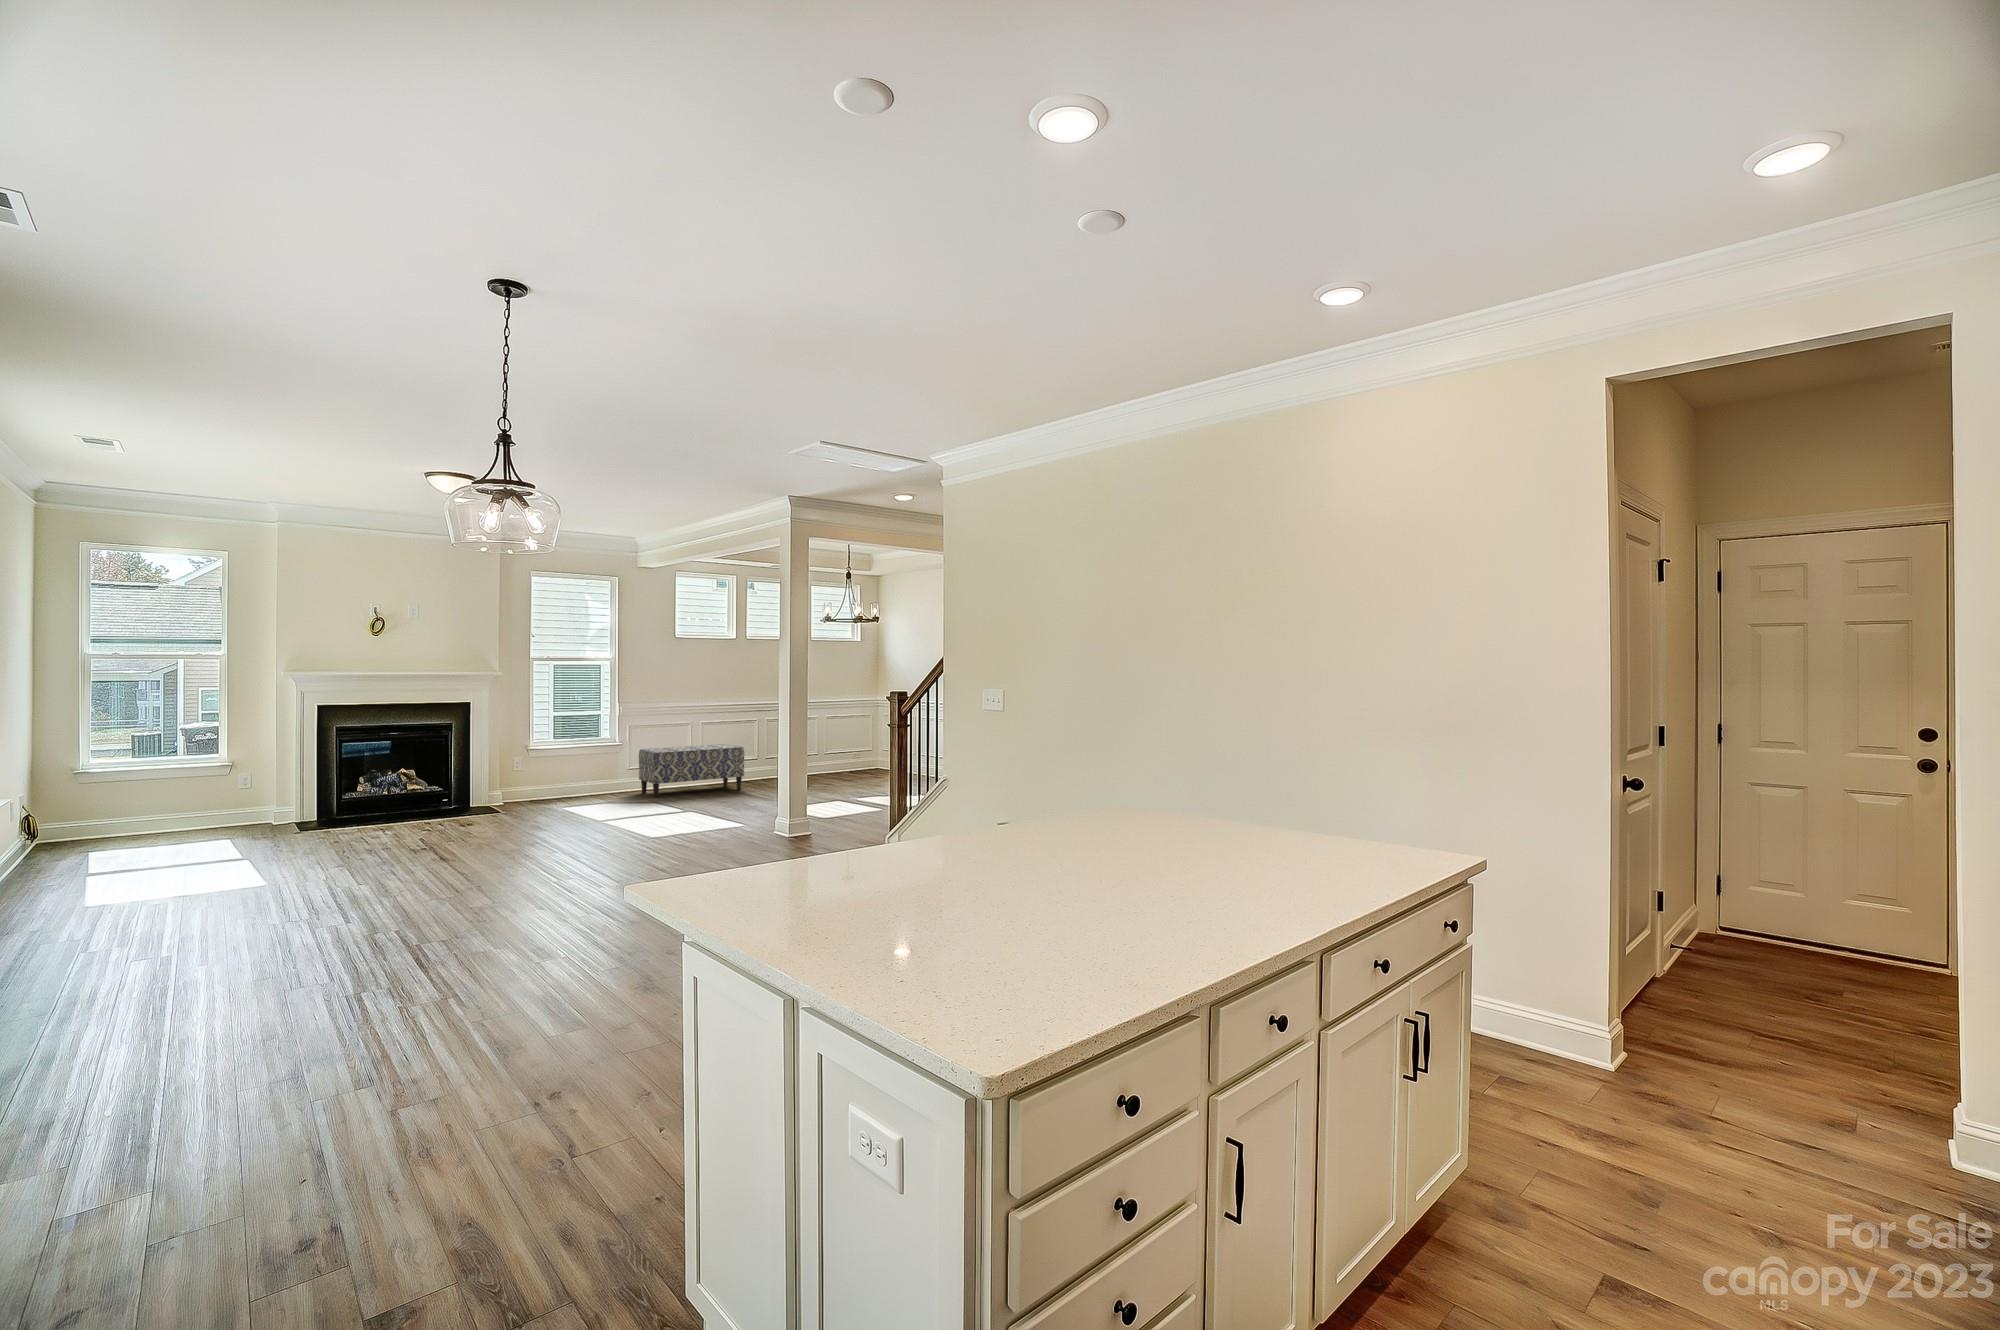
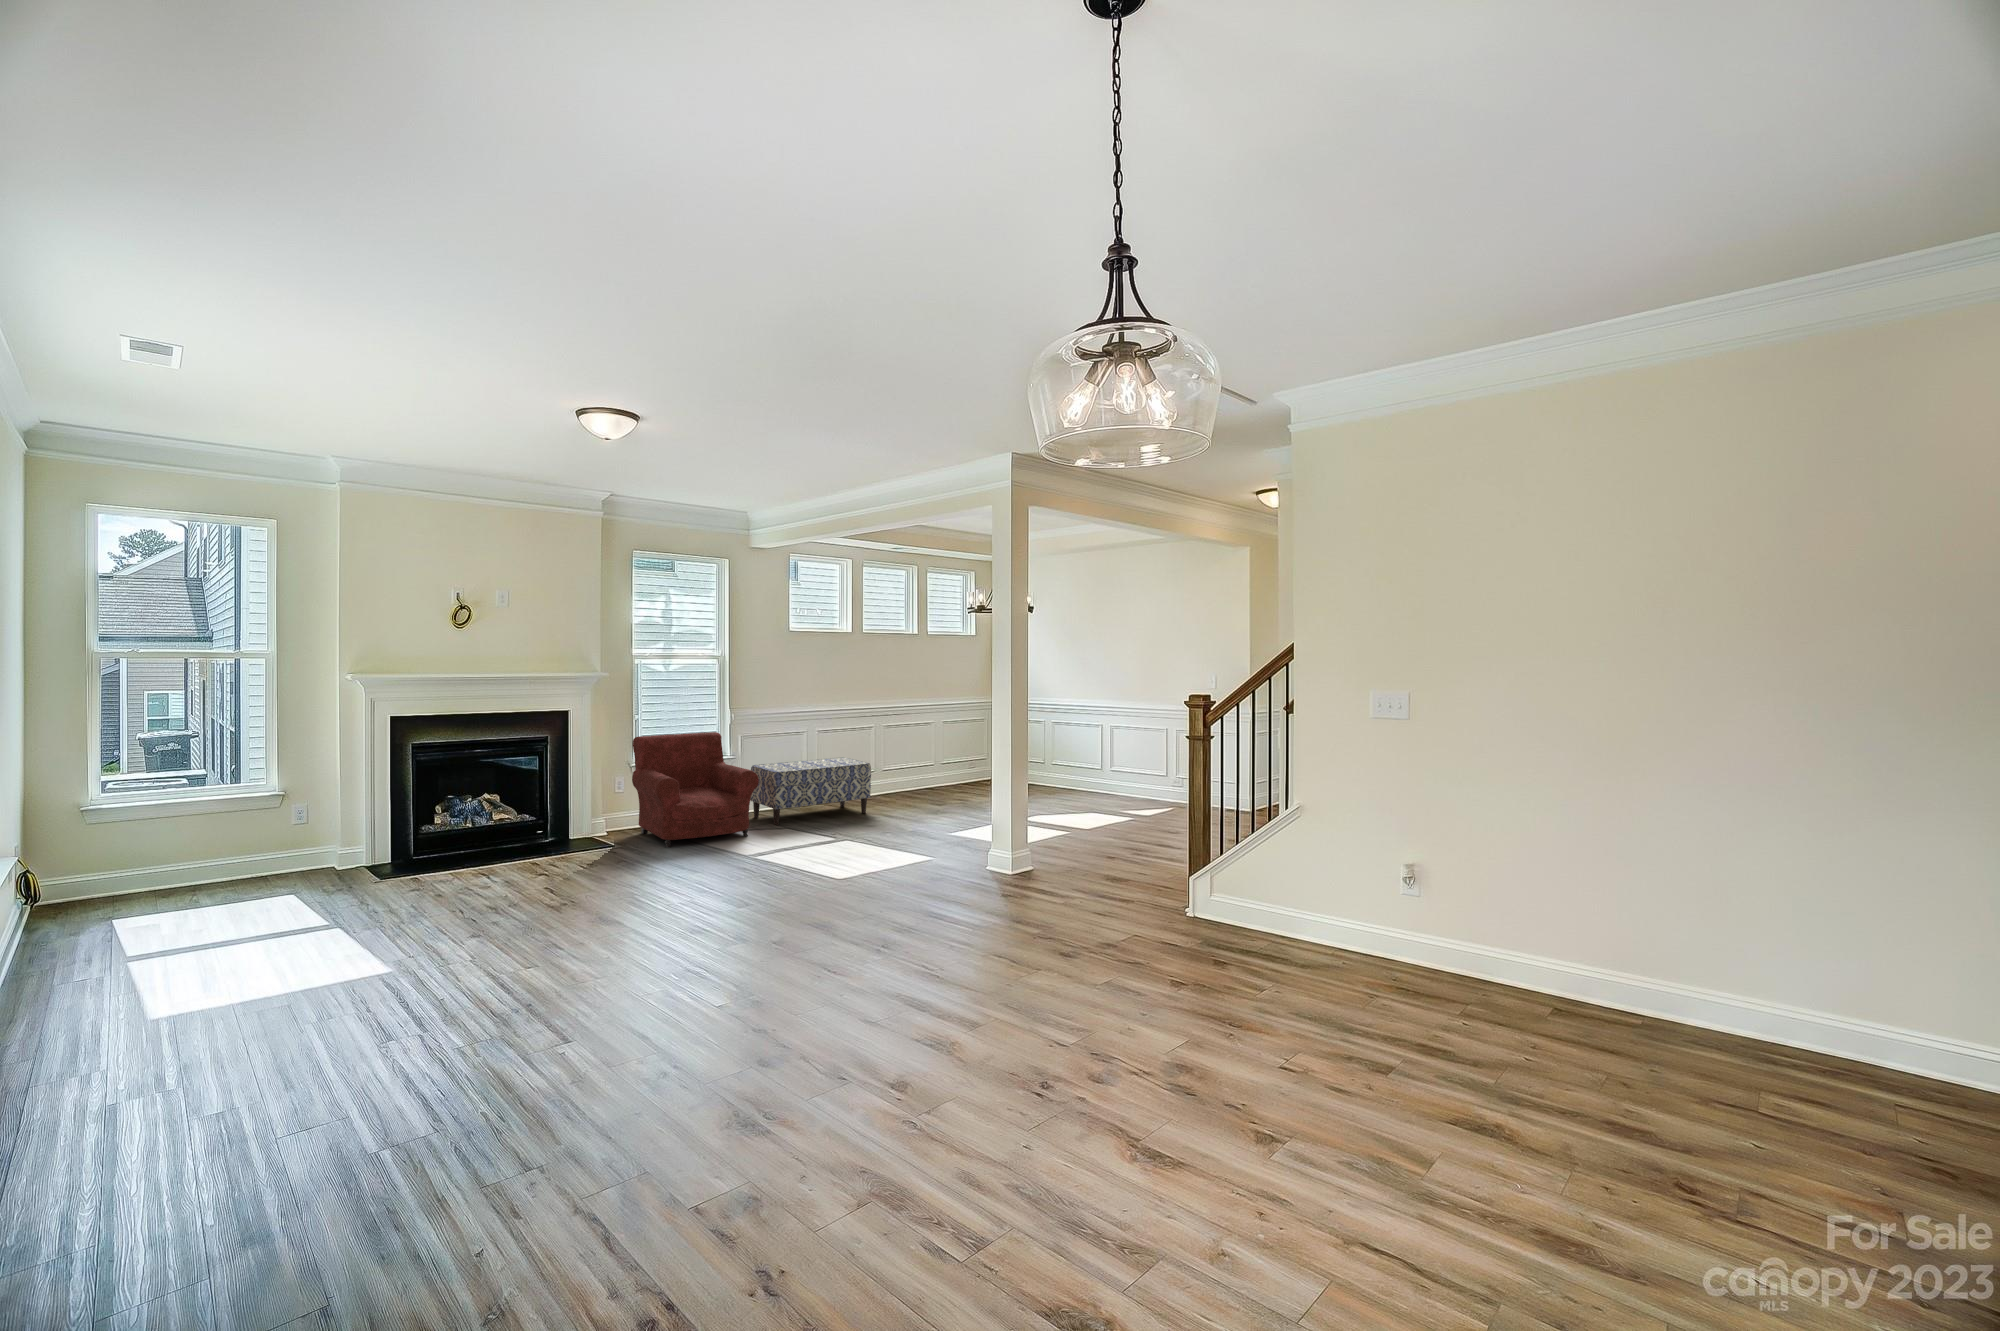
armchair: none [529,721,633,811] -> present [632,732,759,848]

